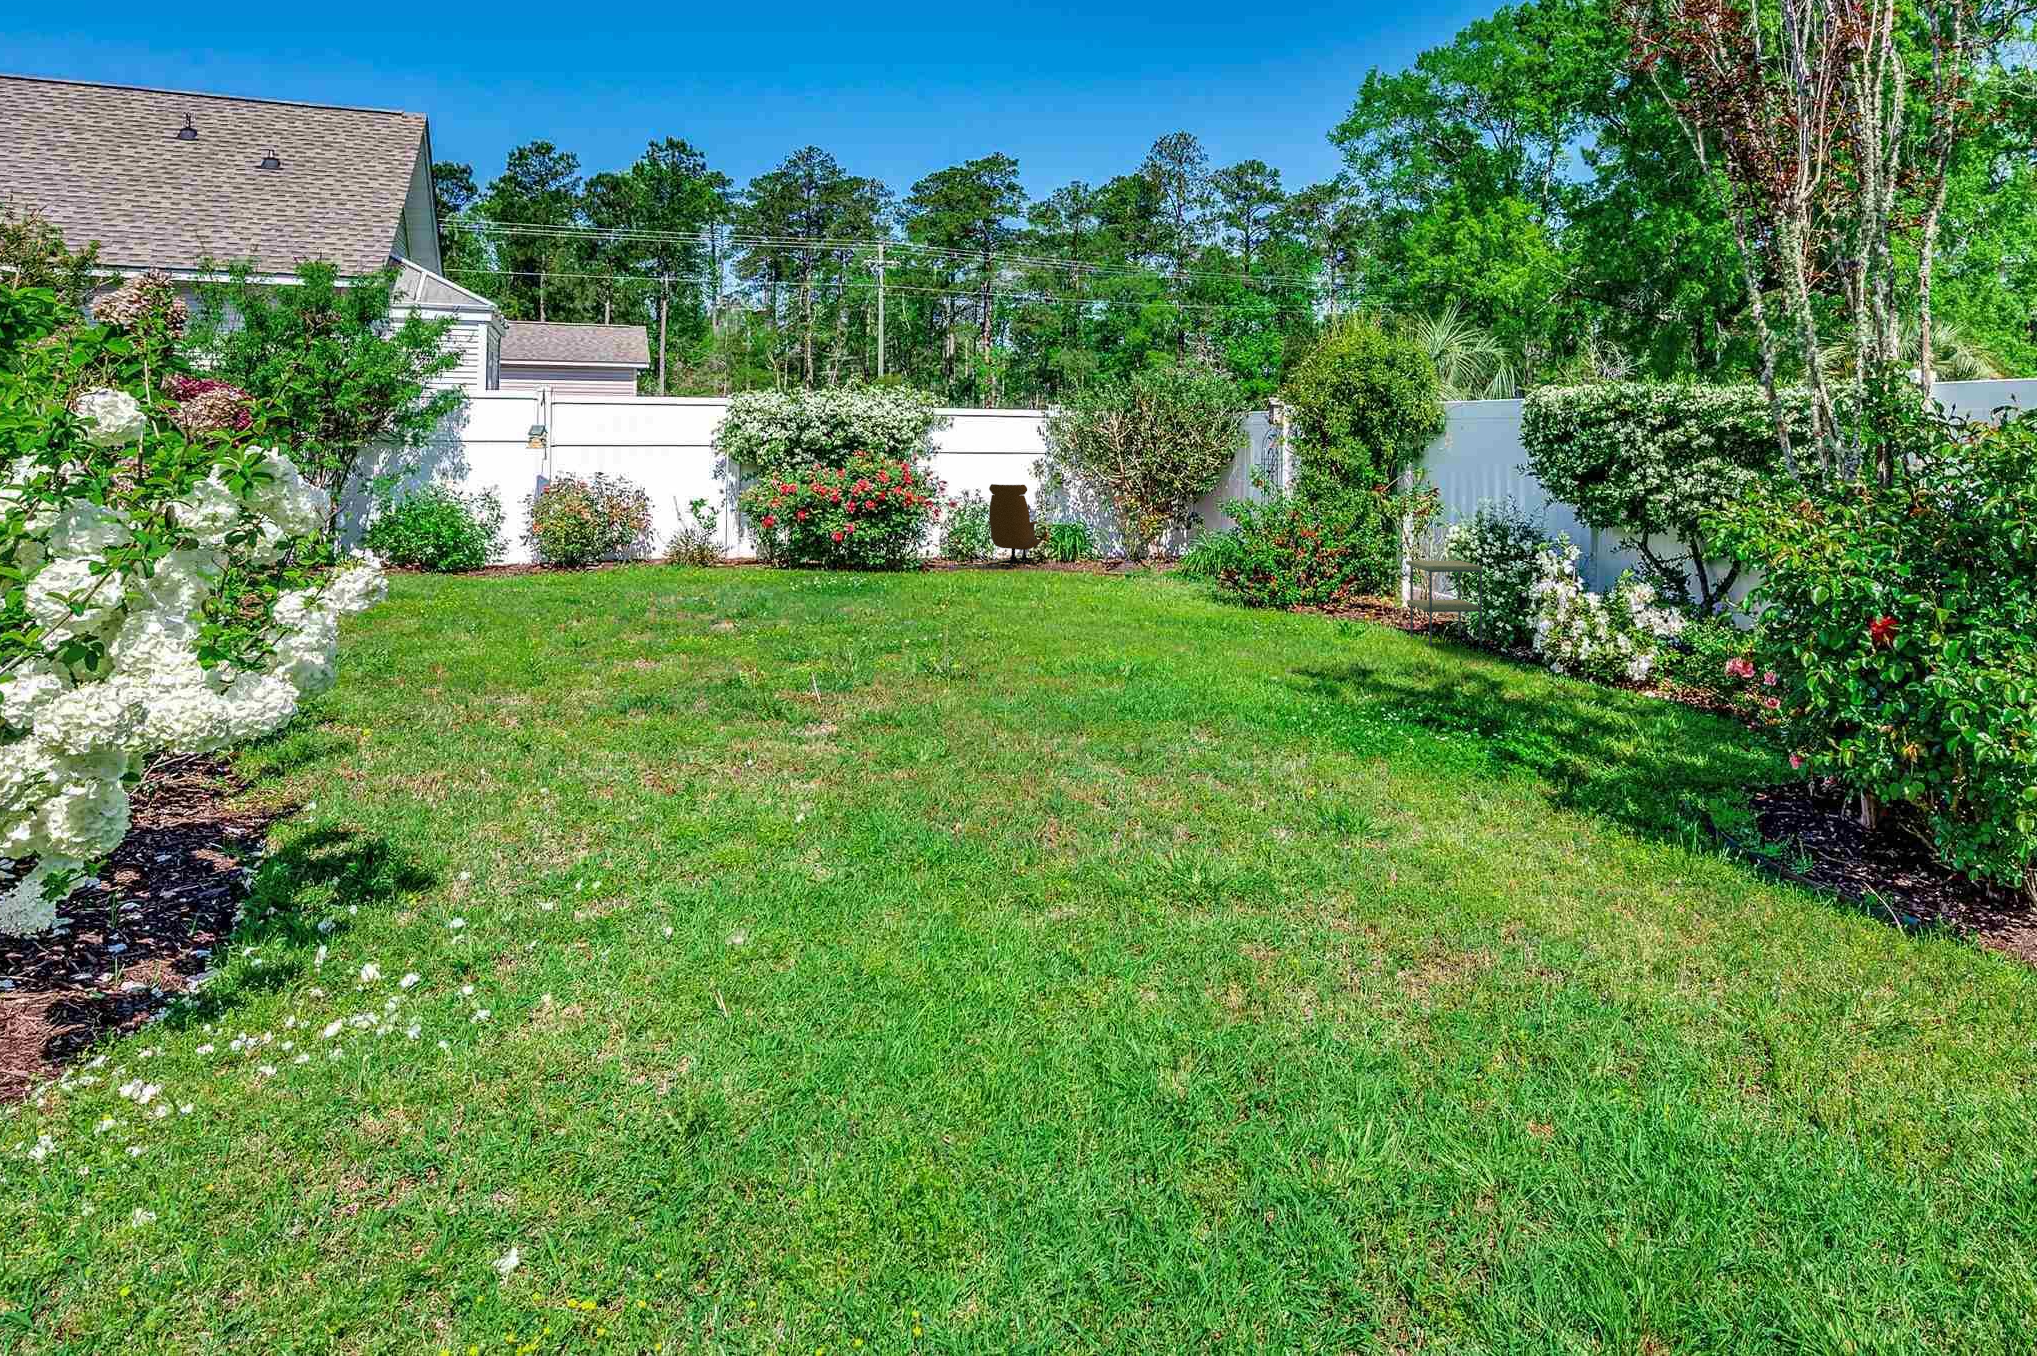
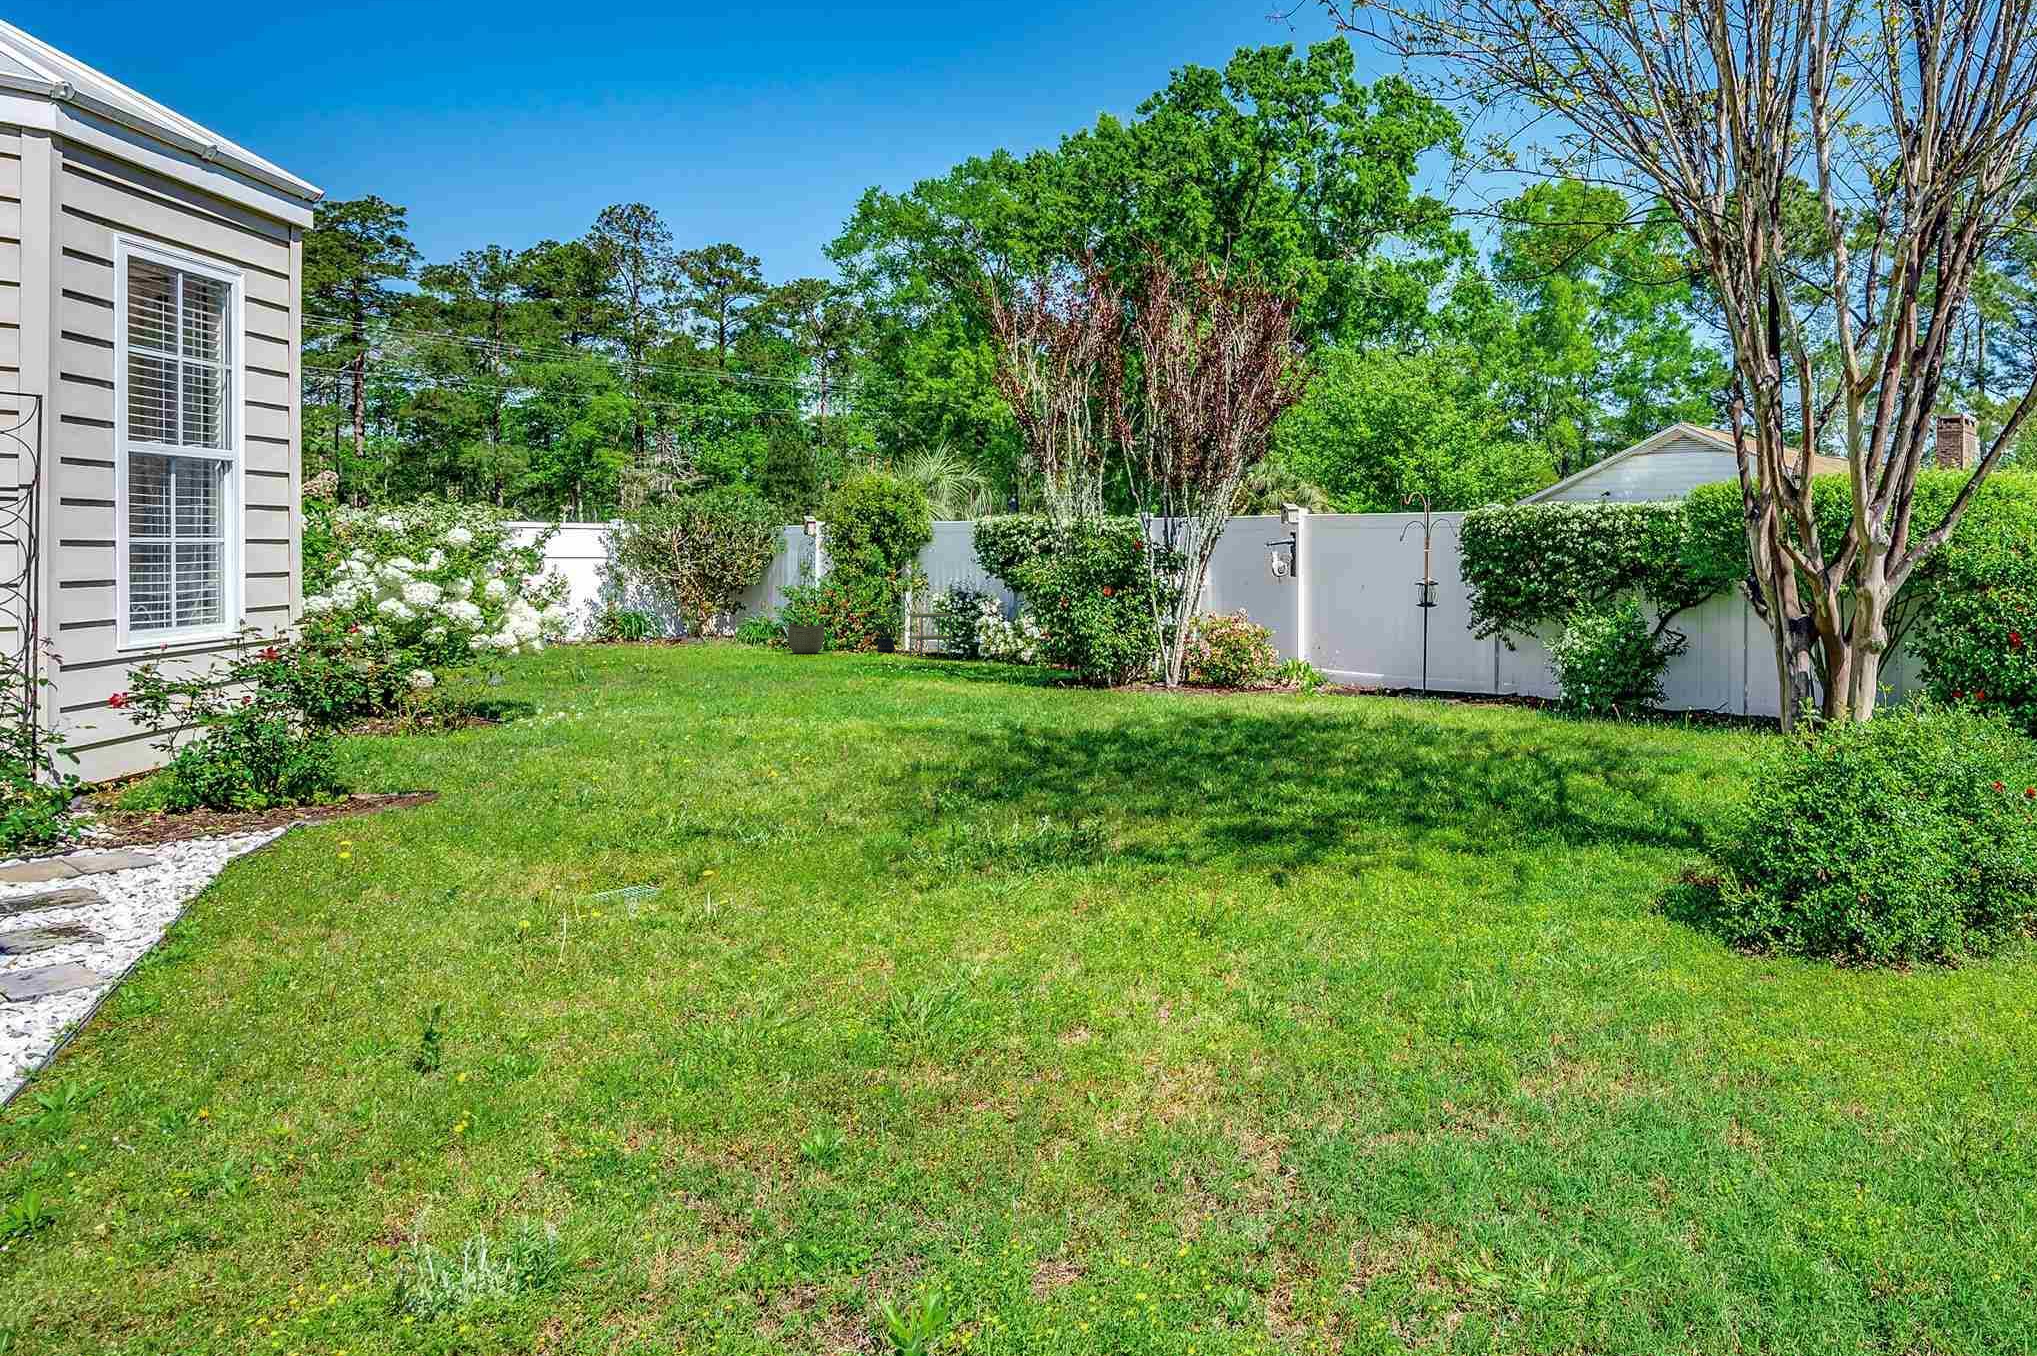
lounge chair: present [988,484,1042,570] -> none [564,582,610,648]
potted plant: none [1350,538,1397,611] -> present [871,607,900,652]
woven basket: none [1231,545,1283,607] -> present [788,614,824,653]

